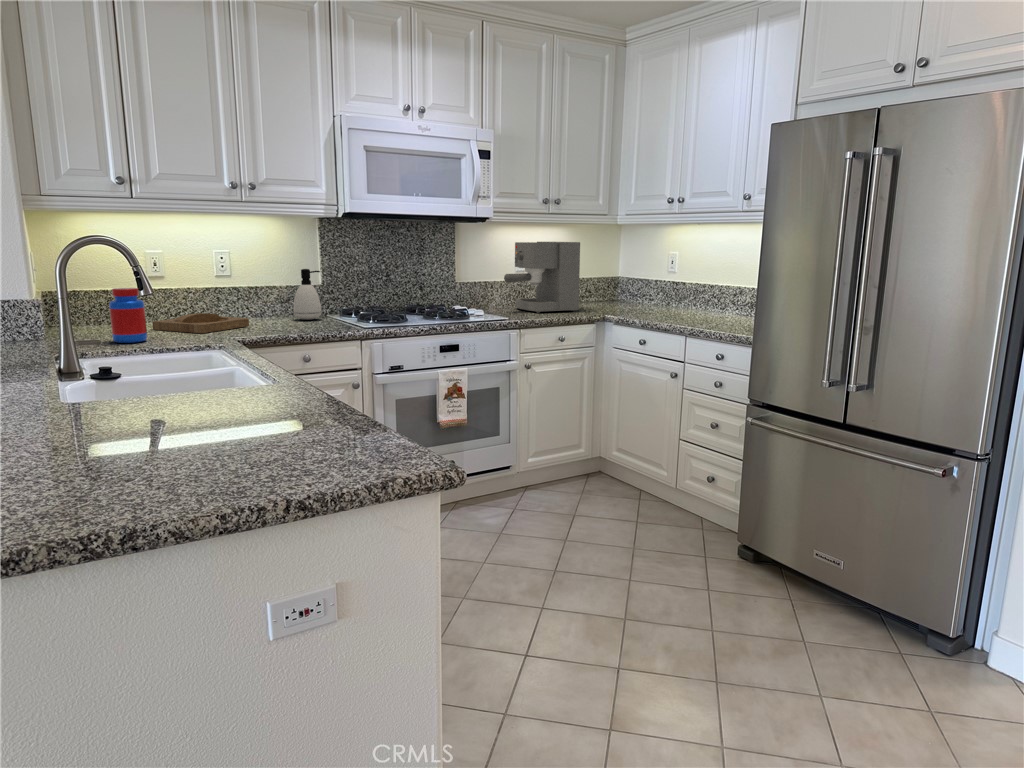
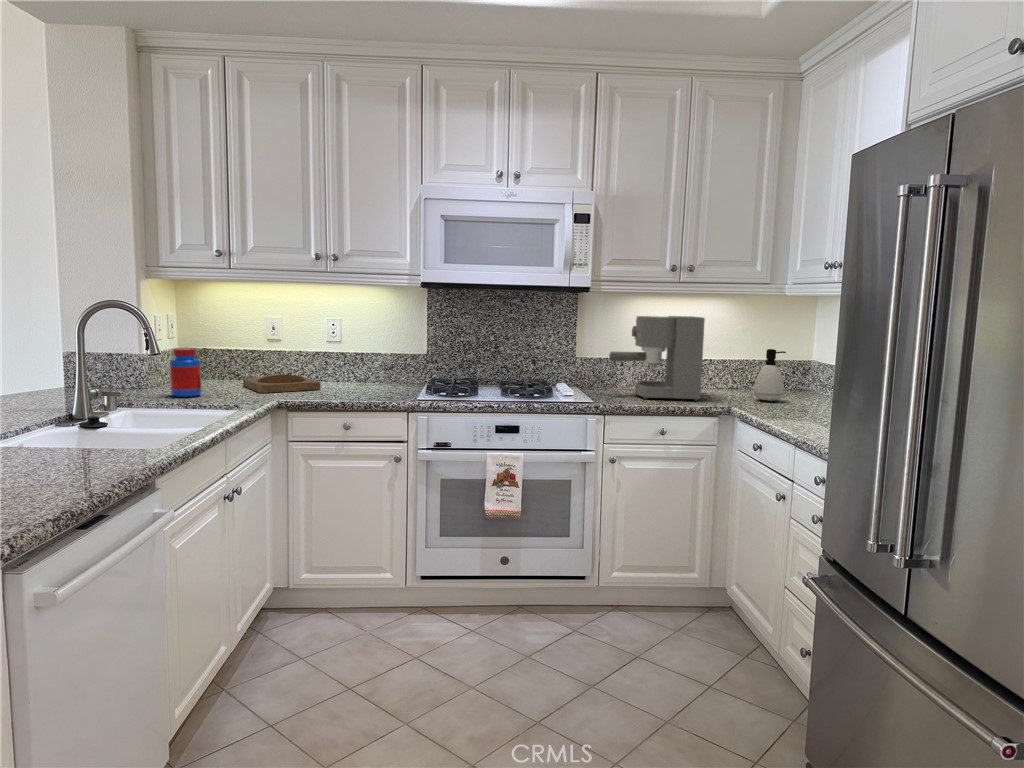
soap dispenser: present [293,269,321,320] -> present [754,349,786,401]

